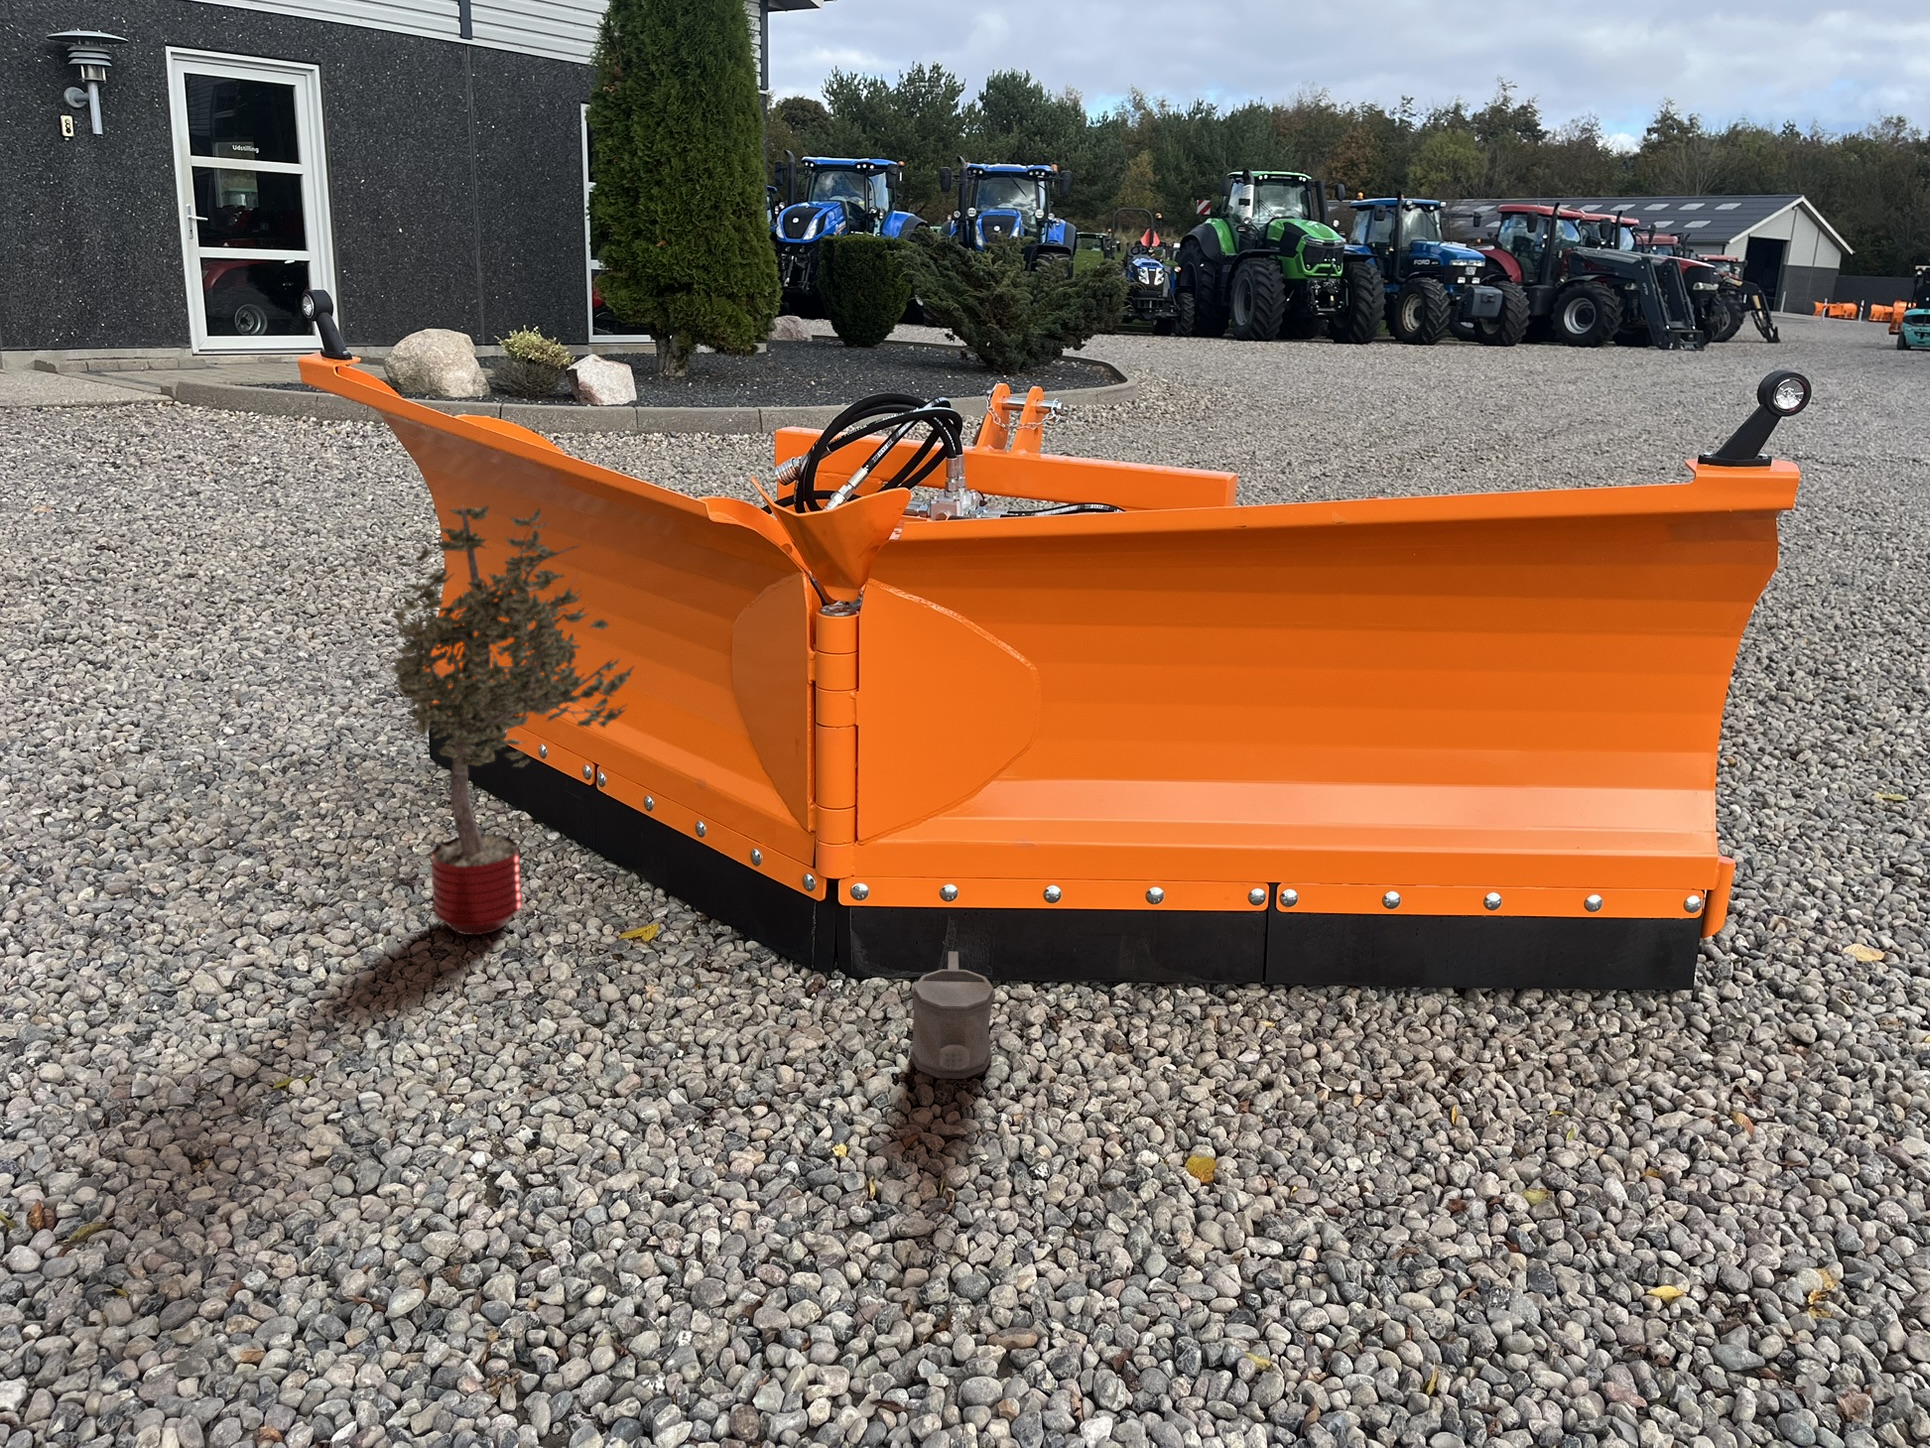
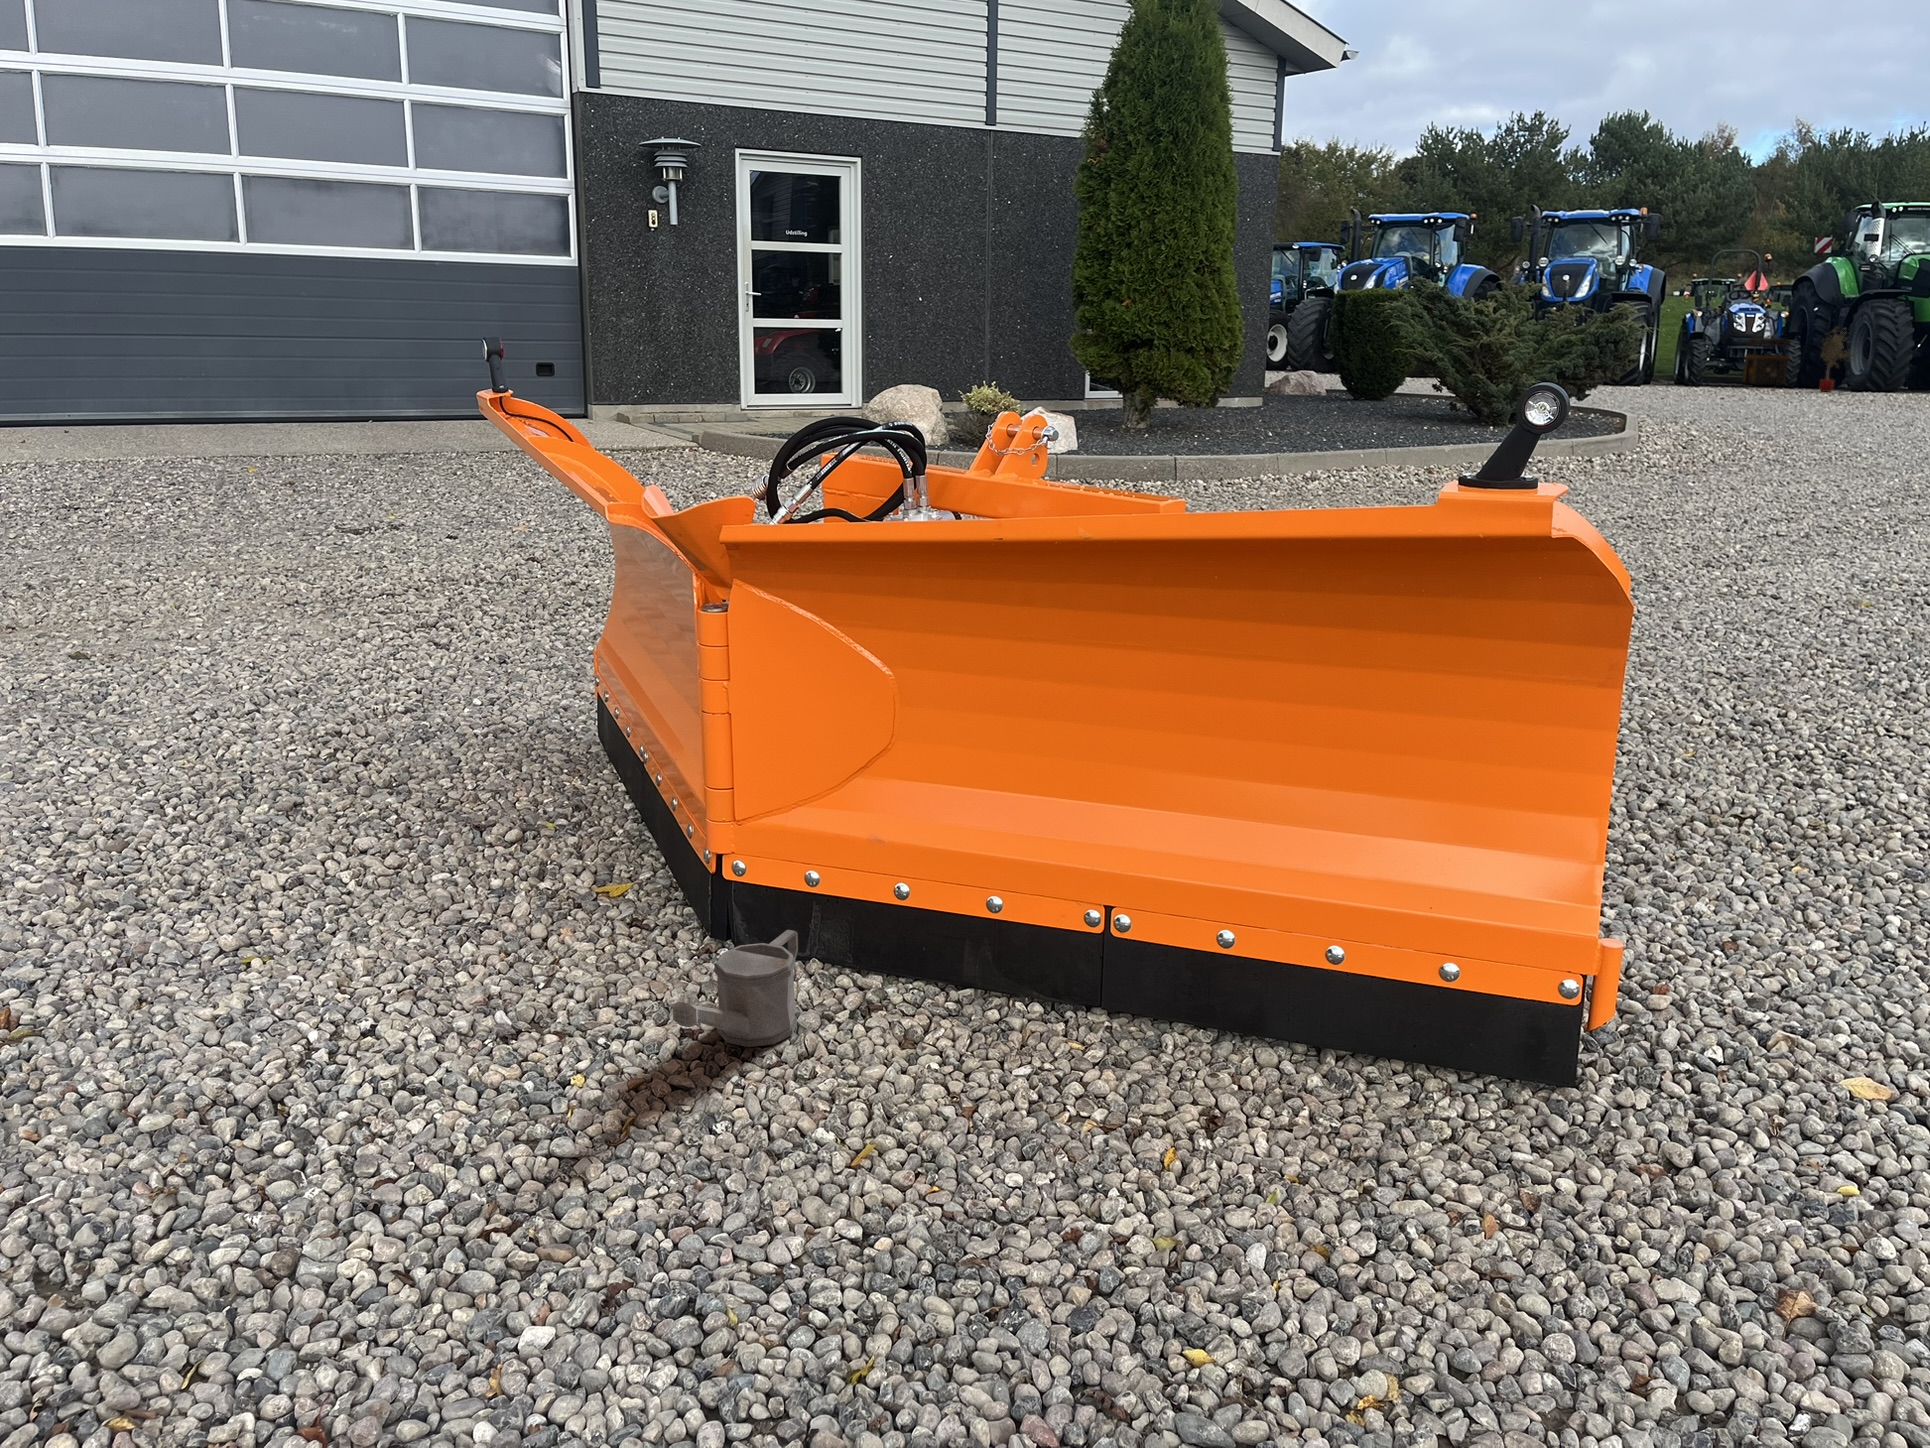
toolbox: none [1149,289,1187,332] -> present [1742,338,1791,386]
potted tree: present [386,506,632,935] -> present [1820,328,1855,392]

